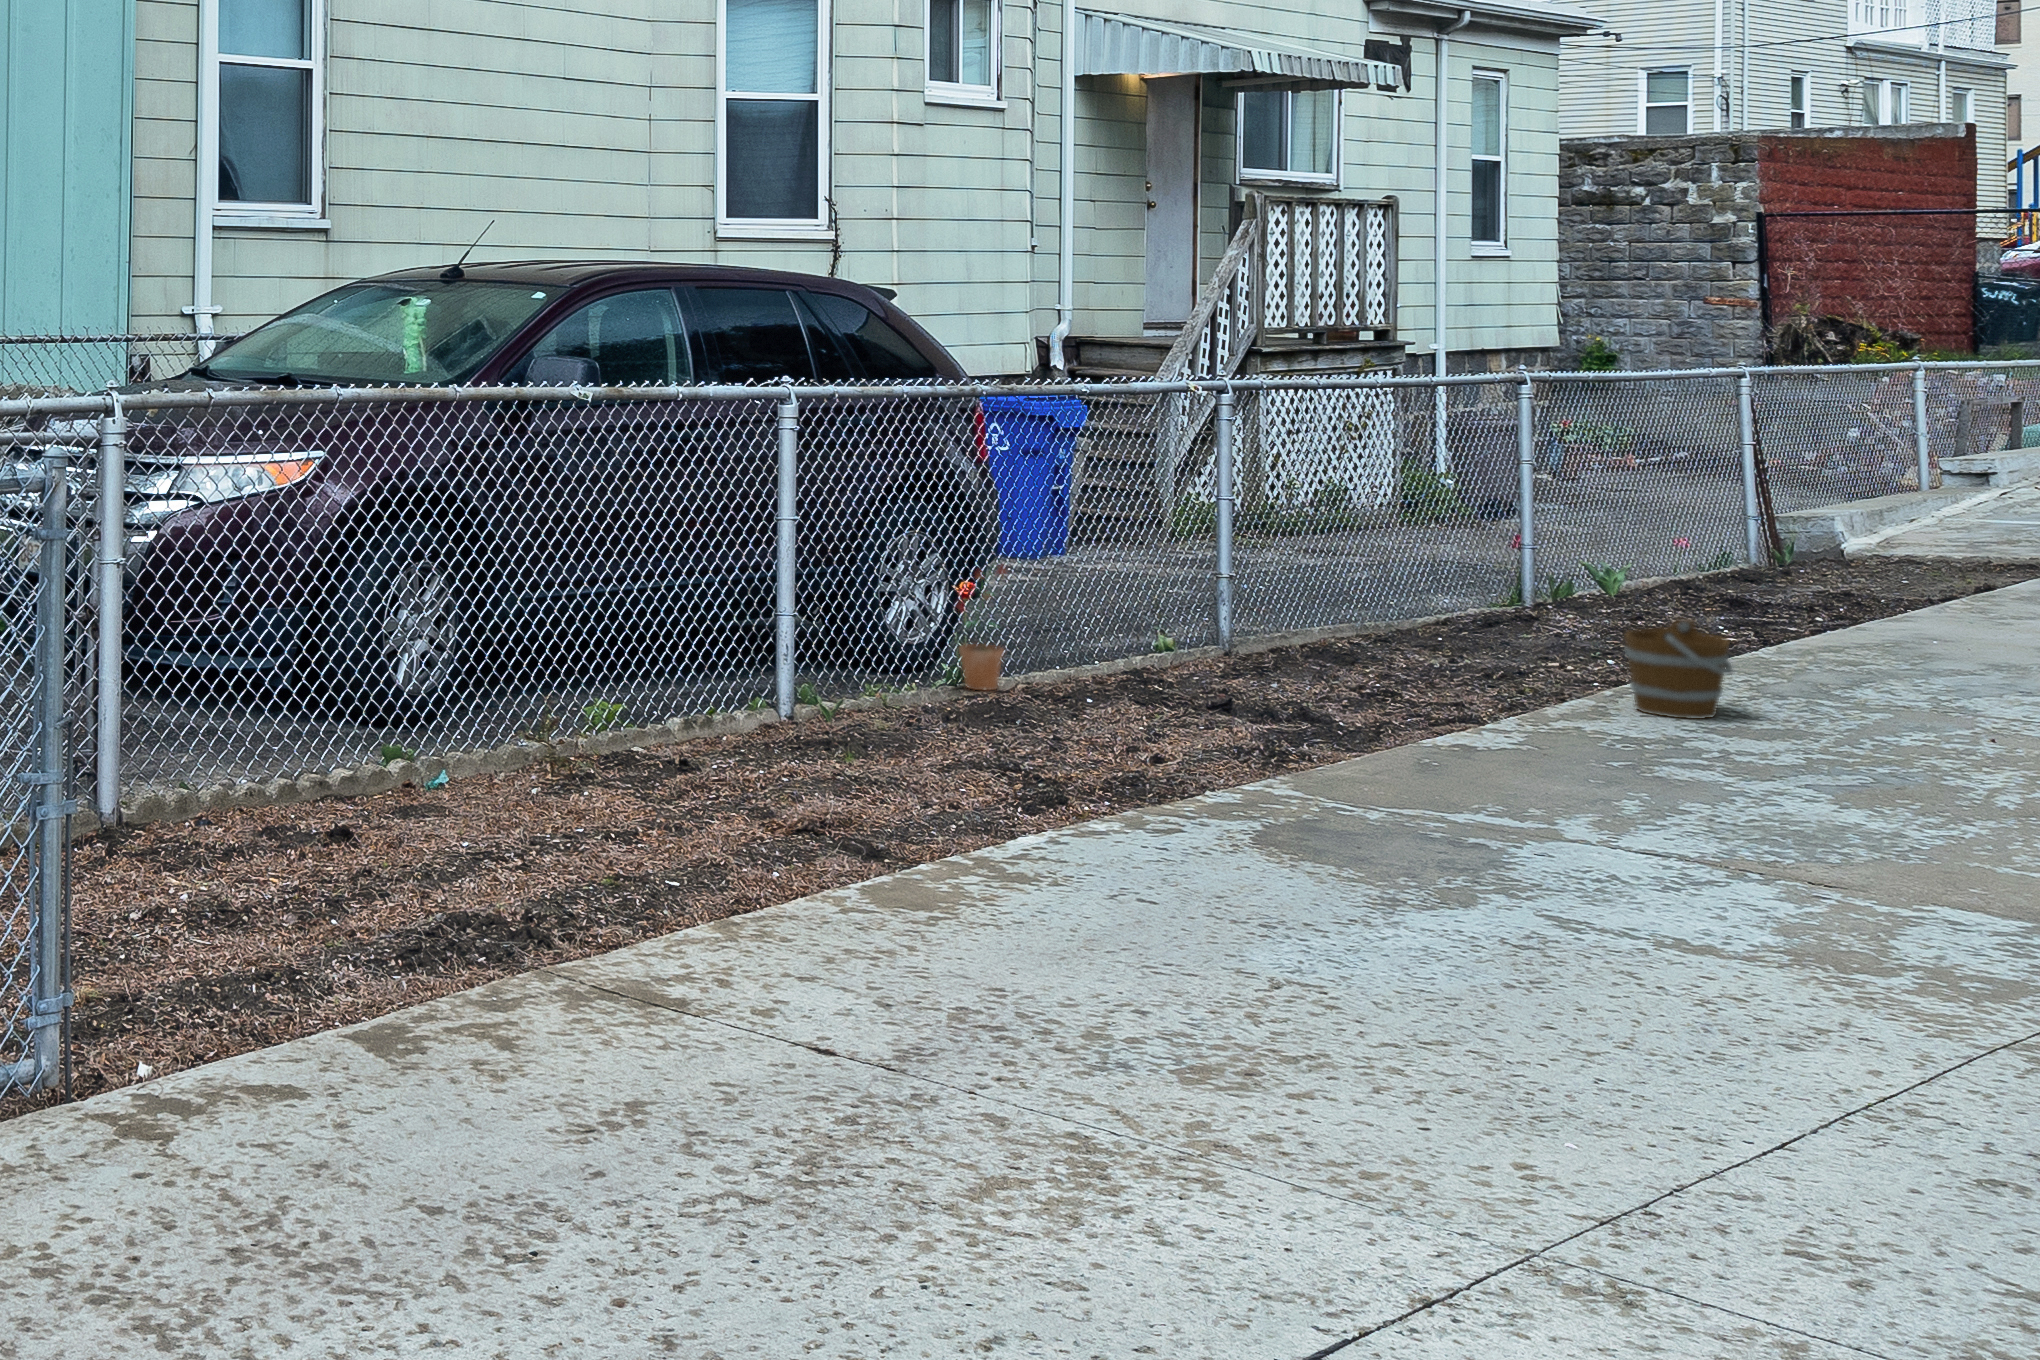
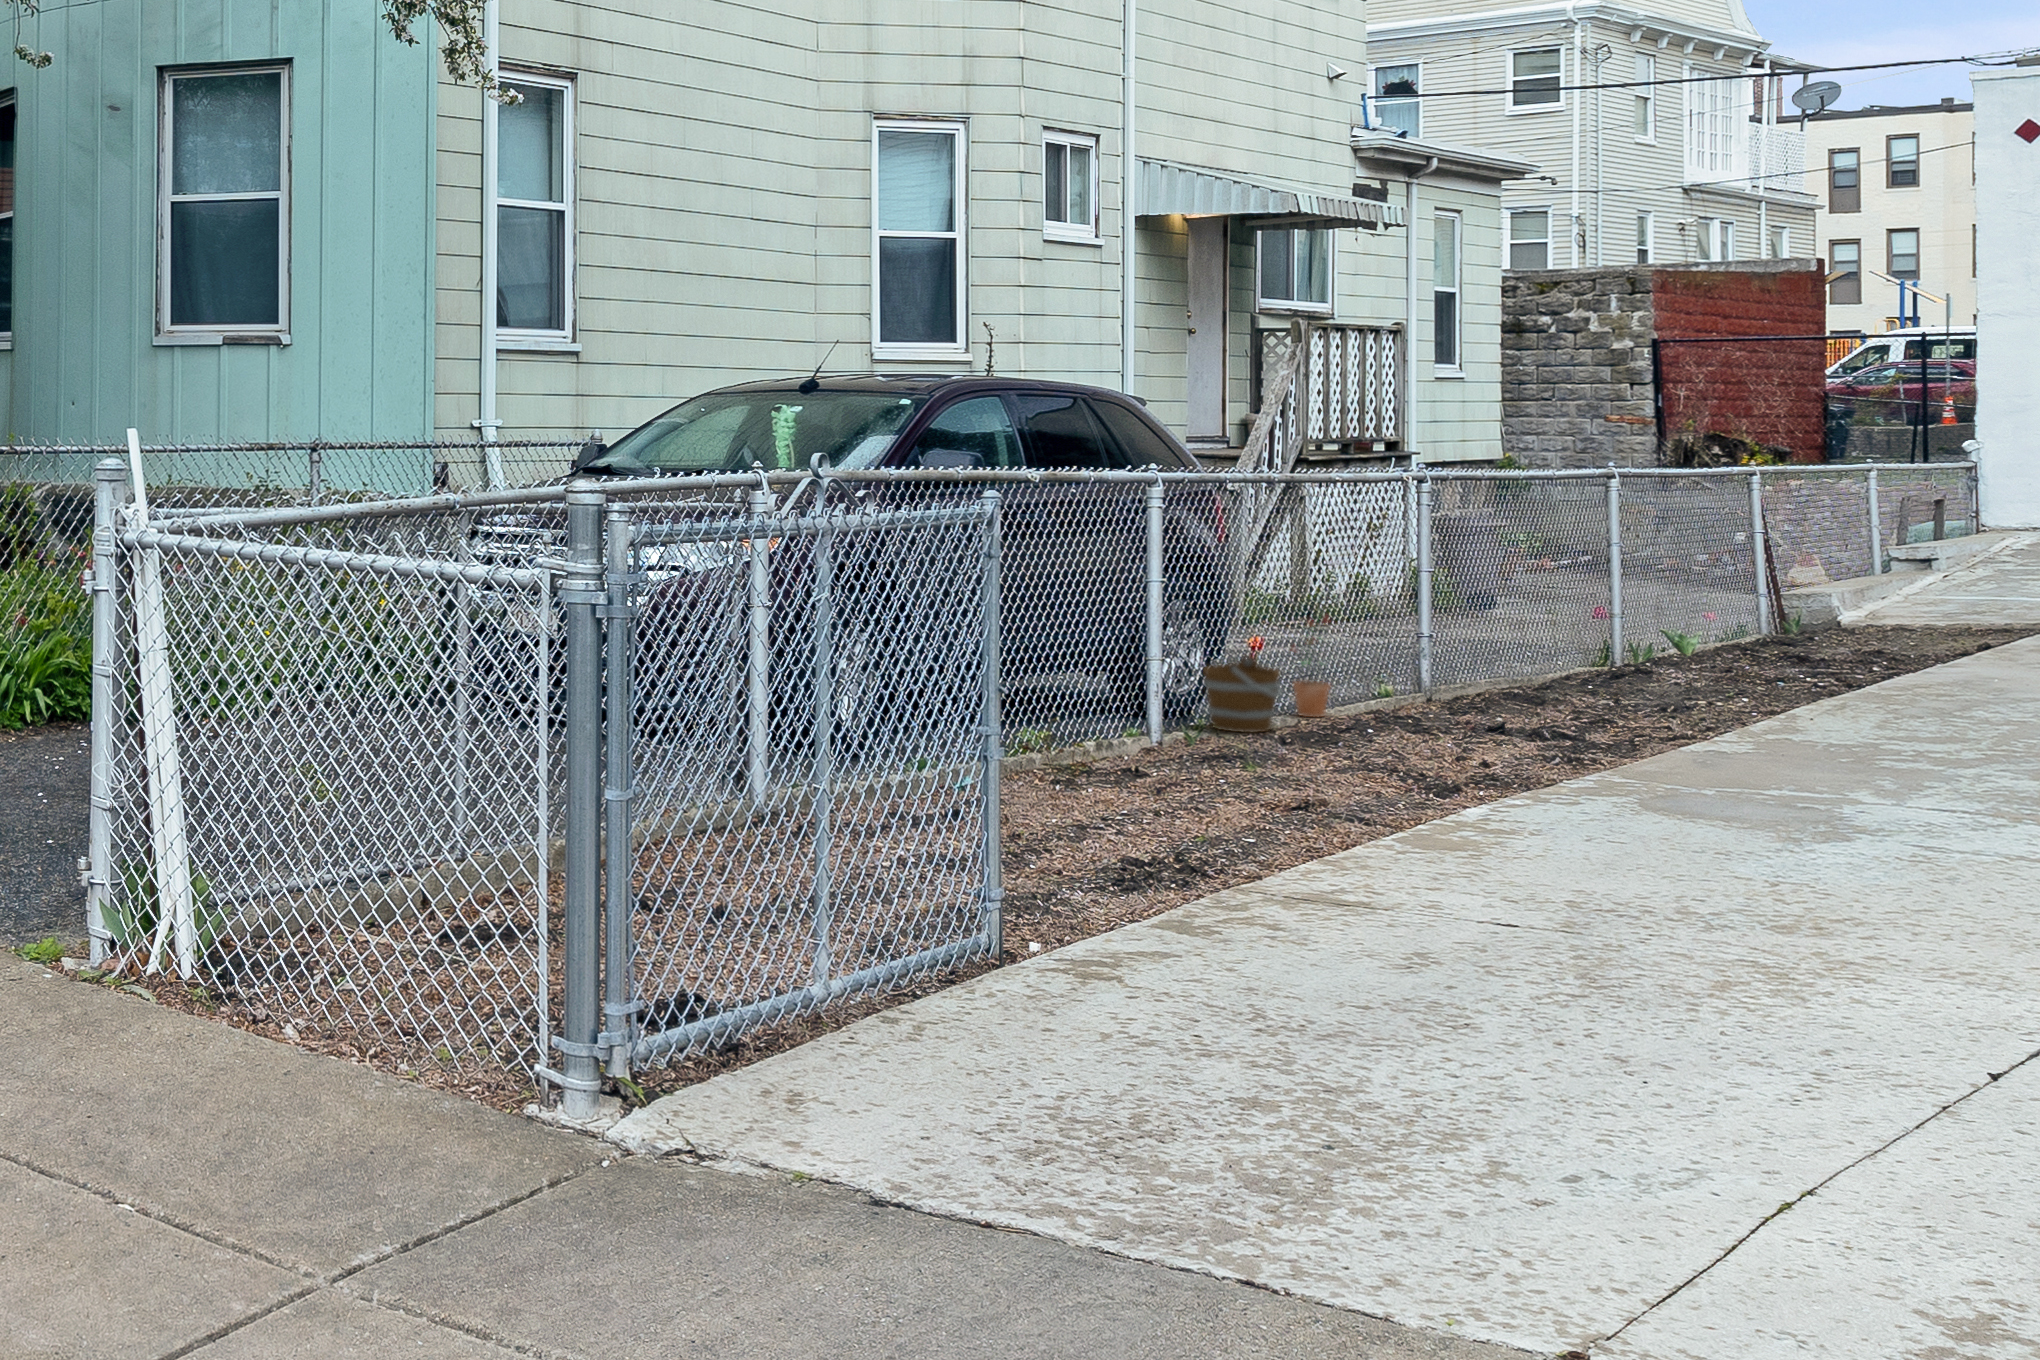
bucket: present [1625,618,1732,719] -> present [1203,656,1282,733]

